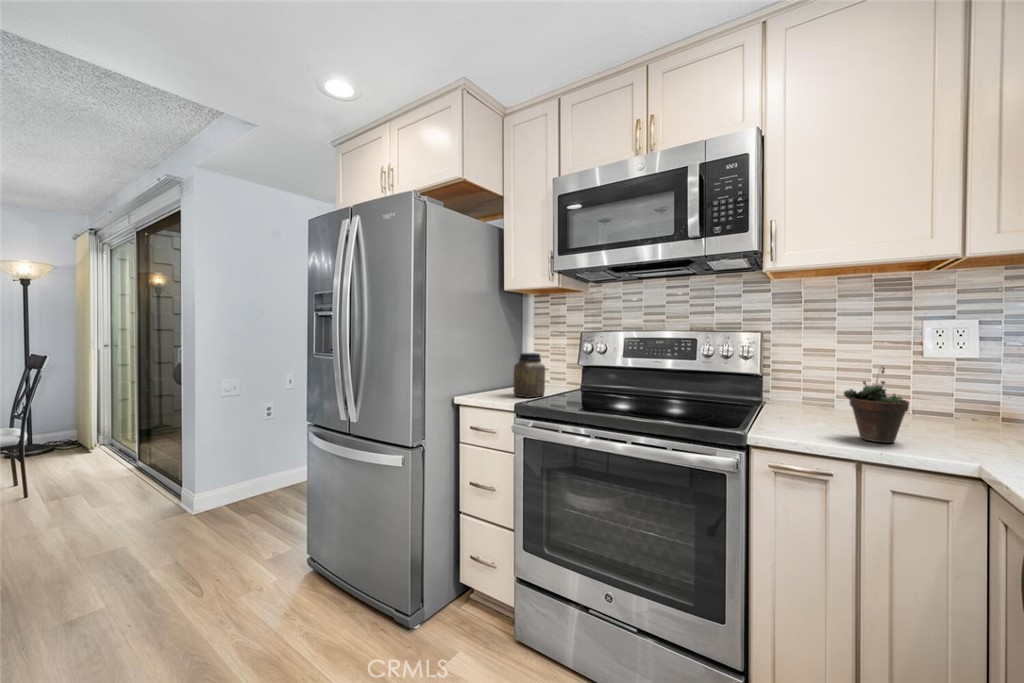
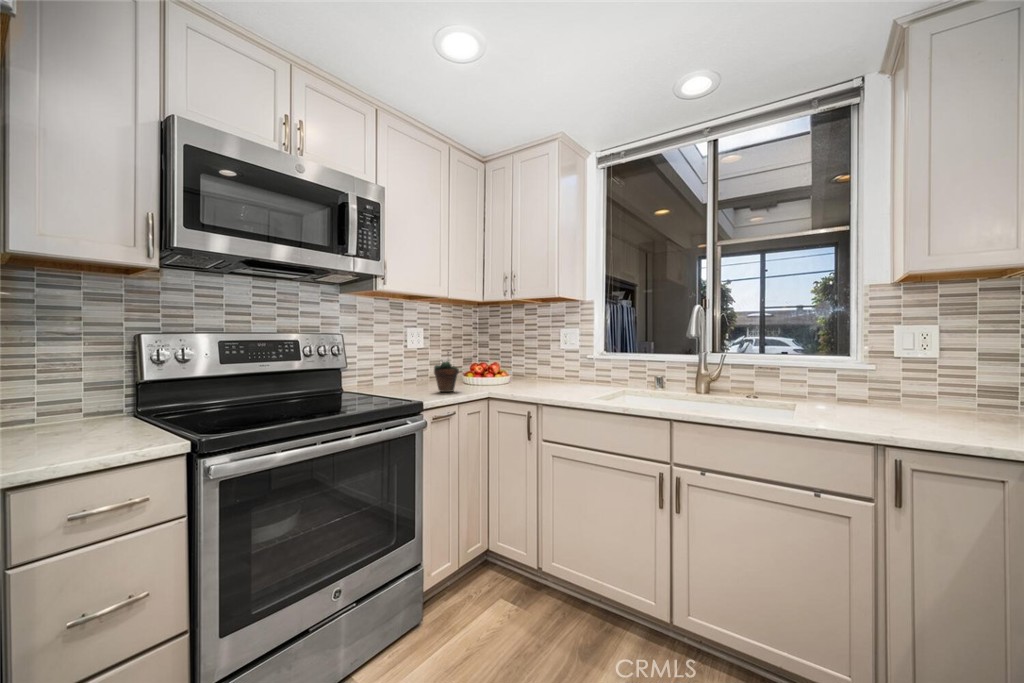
jar: present [513,353,546,398] -> none [54,363,117,439]

